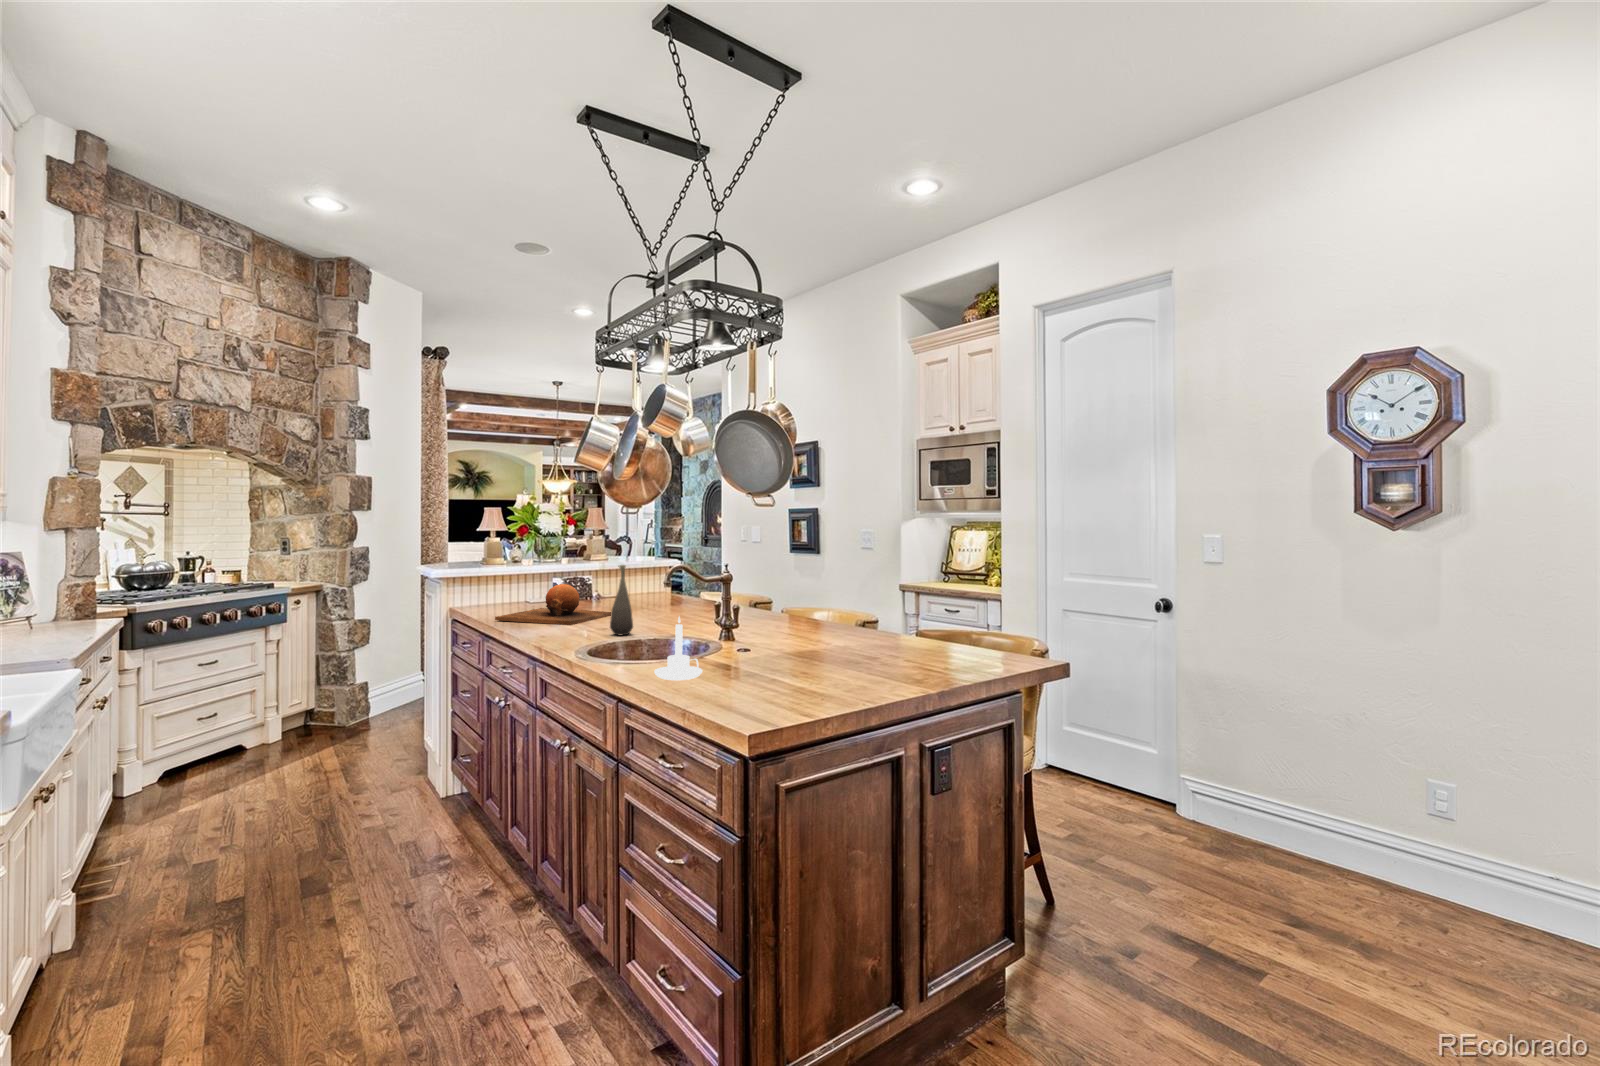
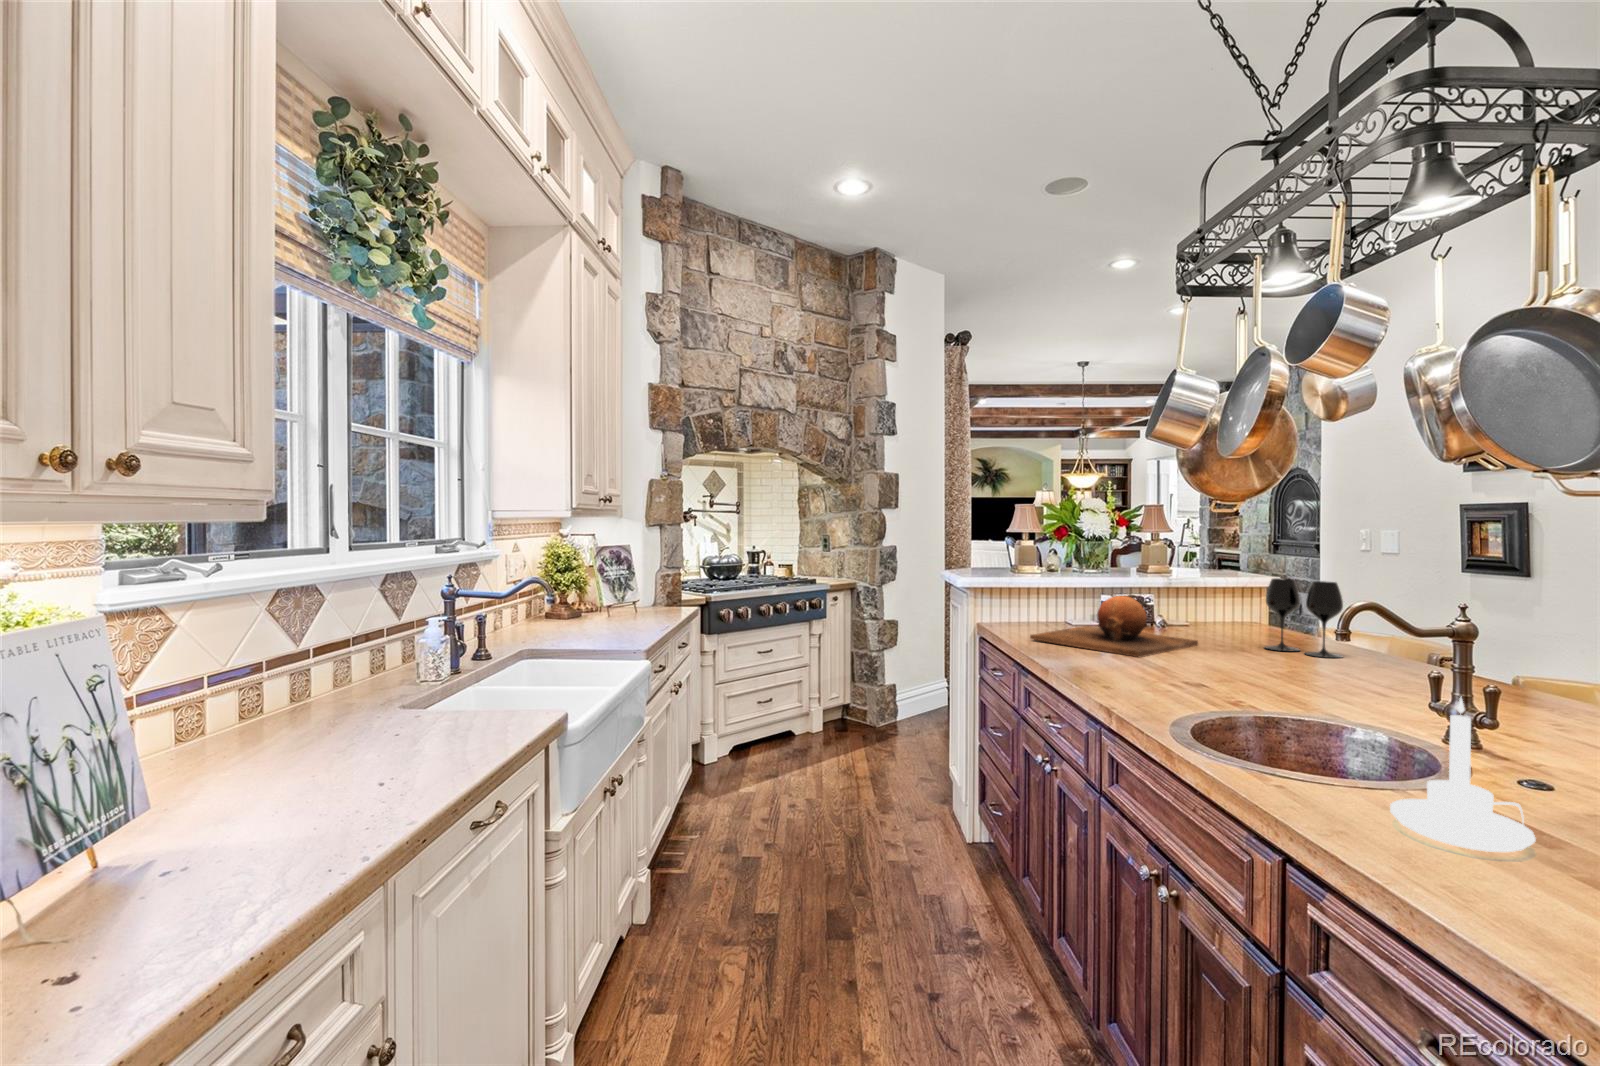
bottle: present [610,565,633,635] -> none [1214,572,1259,688]
wine glass: none [651,569,691,616] -> present [1265,578,1343,658]

